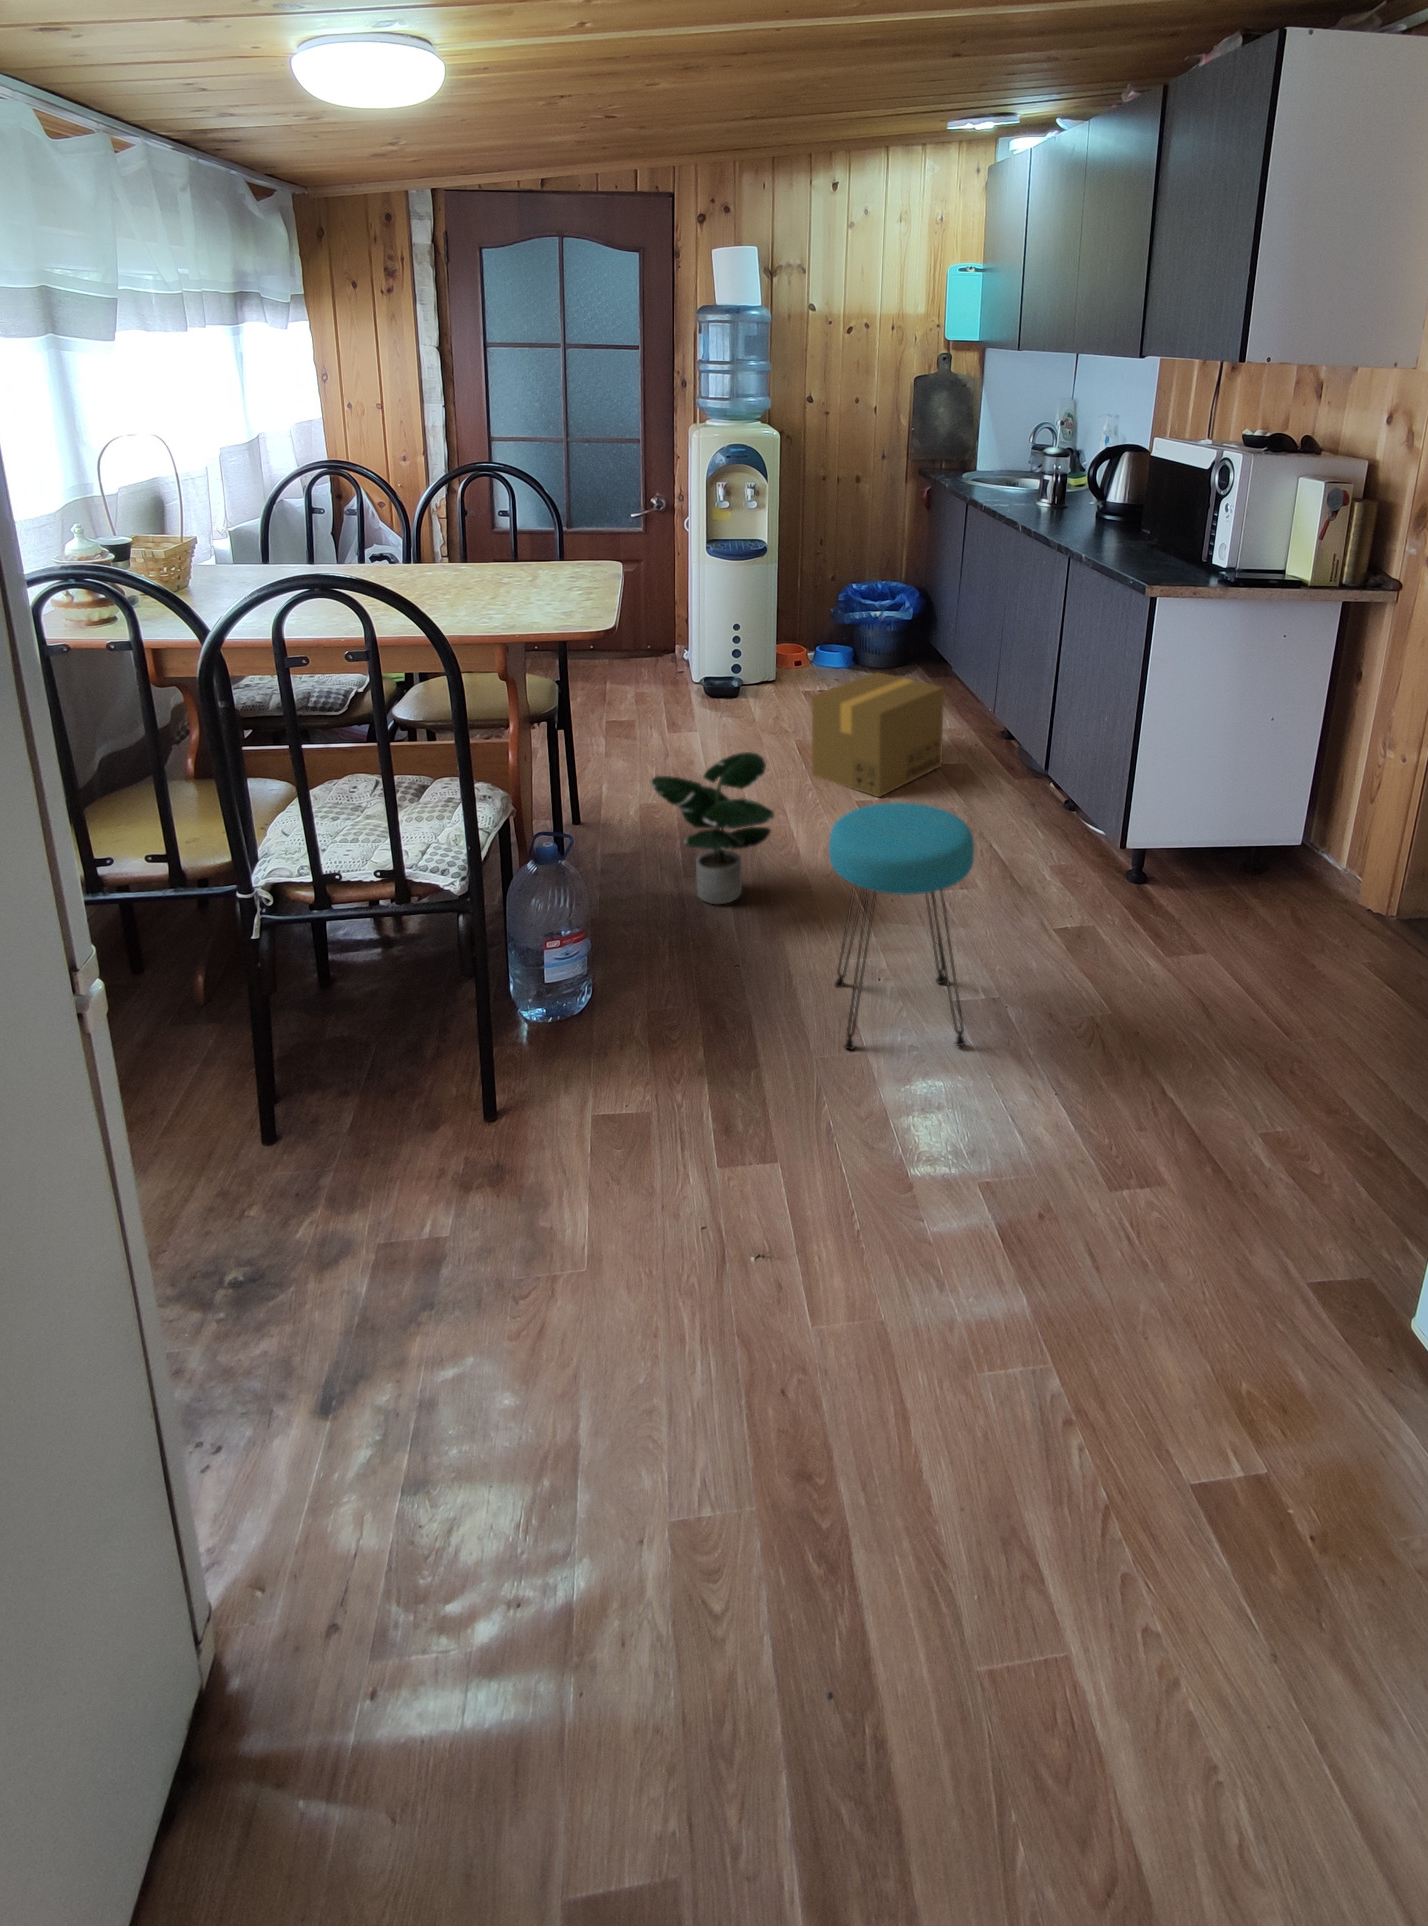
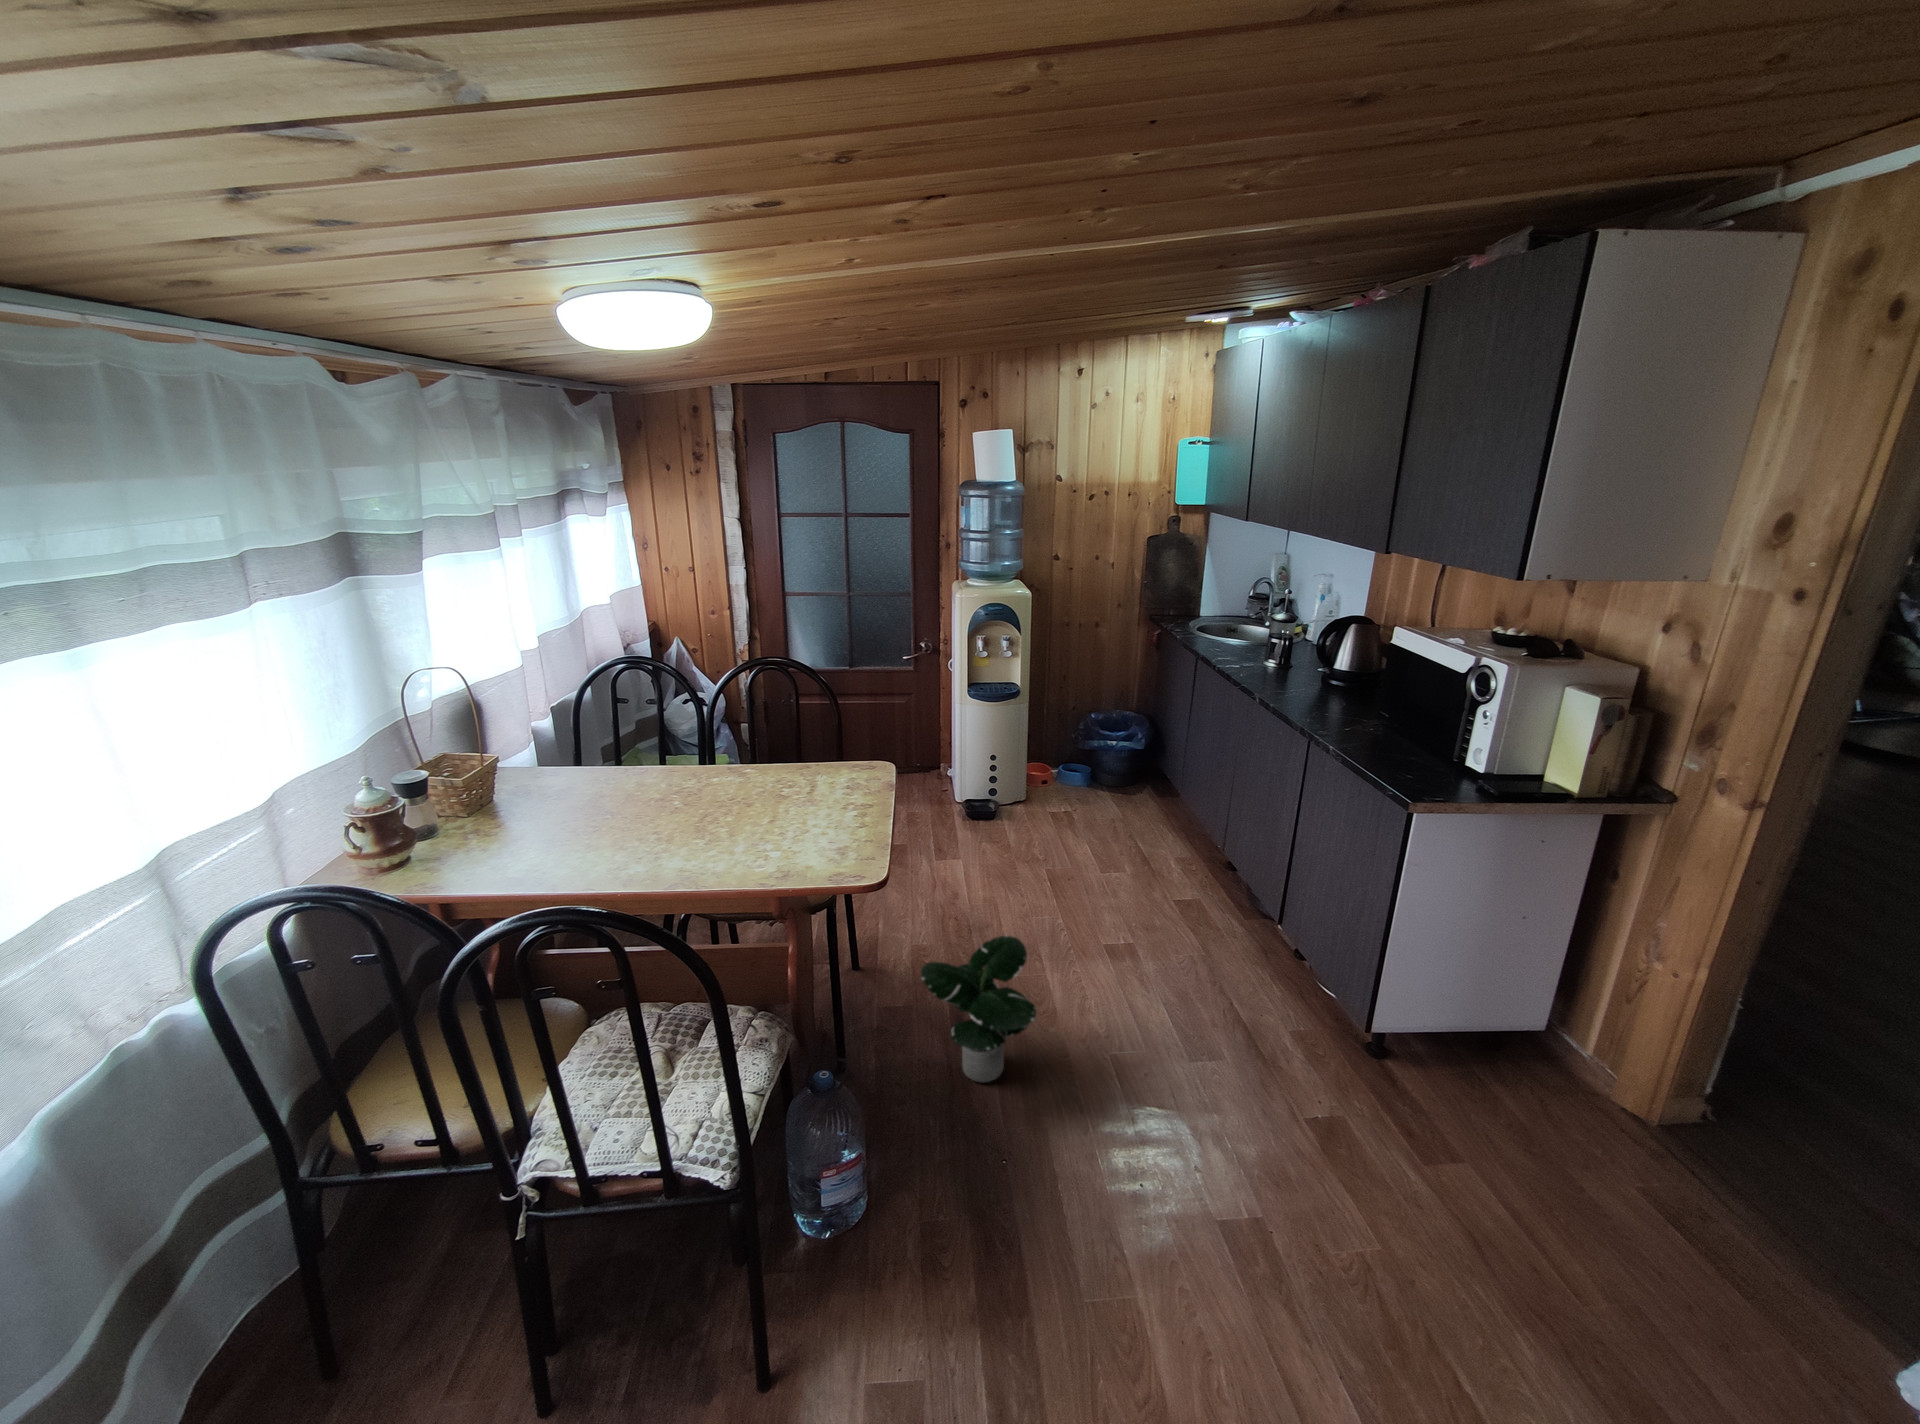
cardboard box: present [812,672,944,797] -> none [1061,818,1181,945]
stool: present [829,802,974,1049] -> none [1097,1041,1250,1305]

